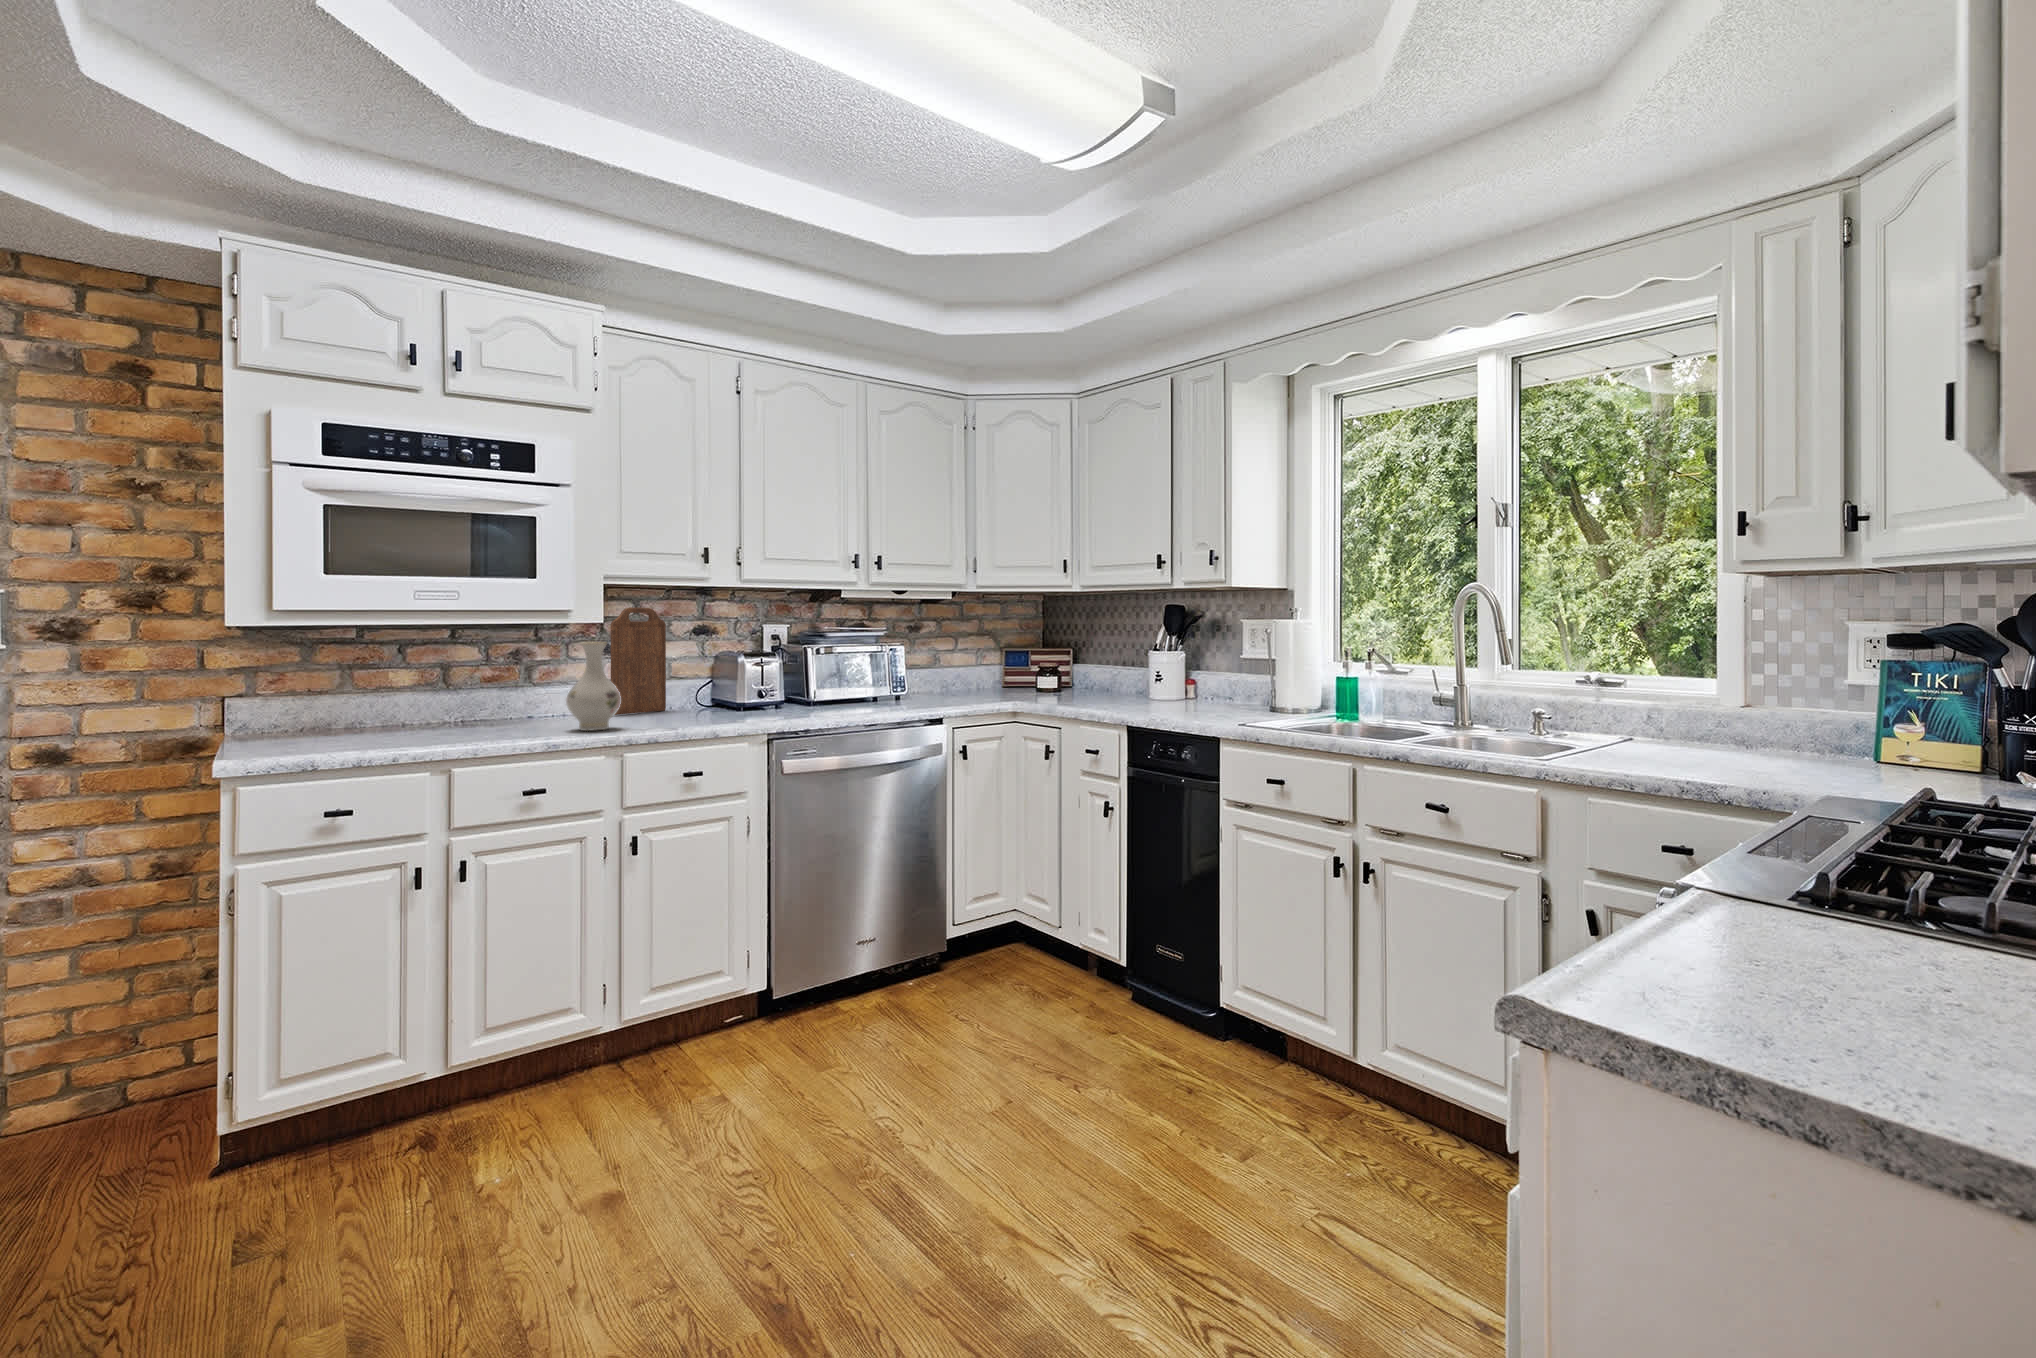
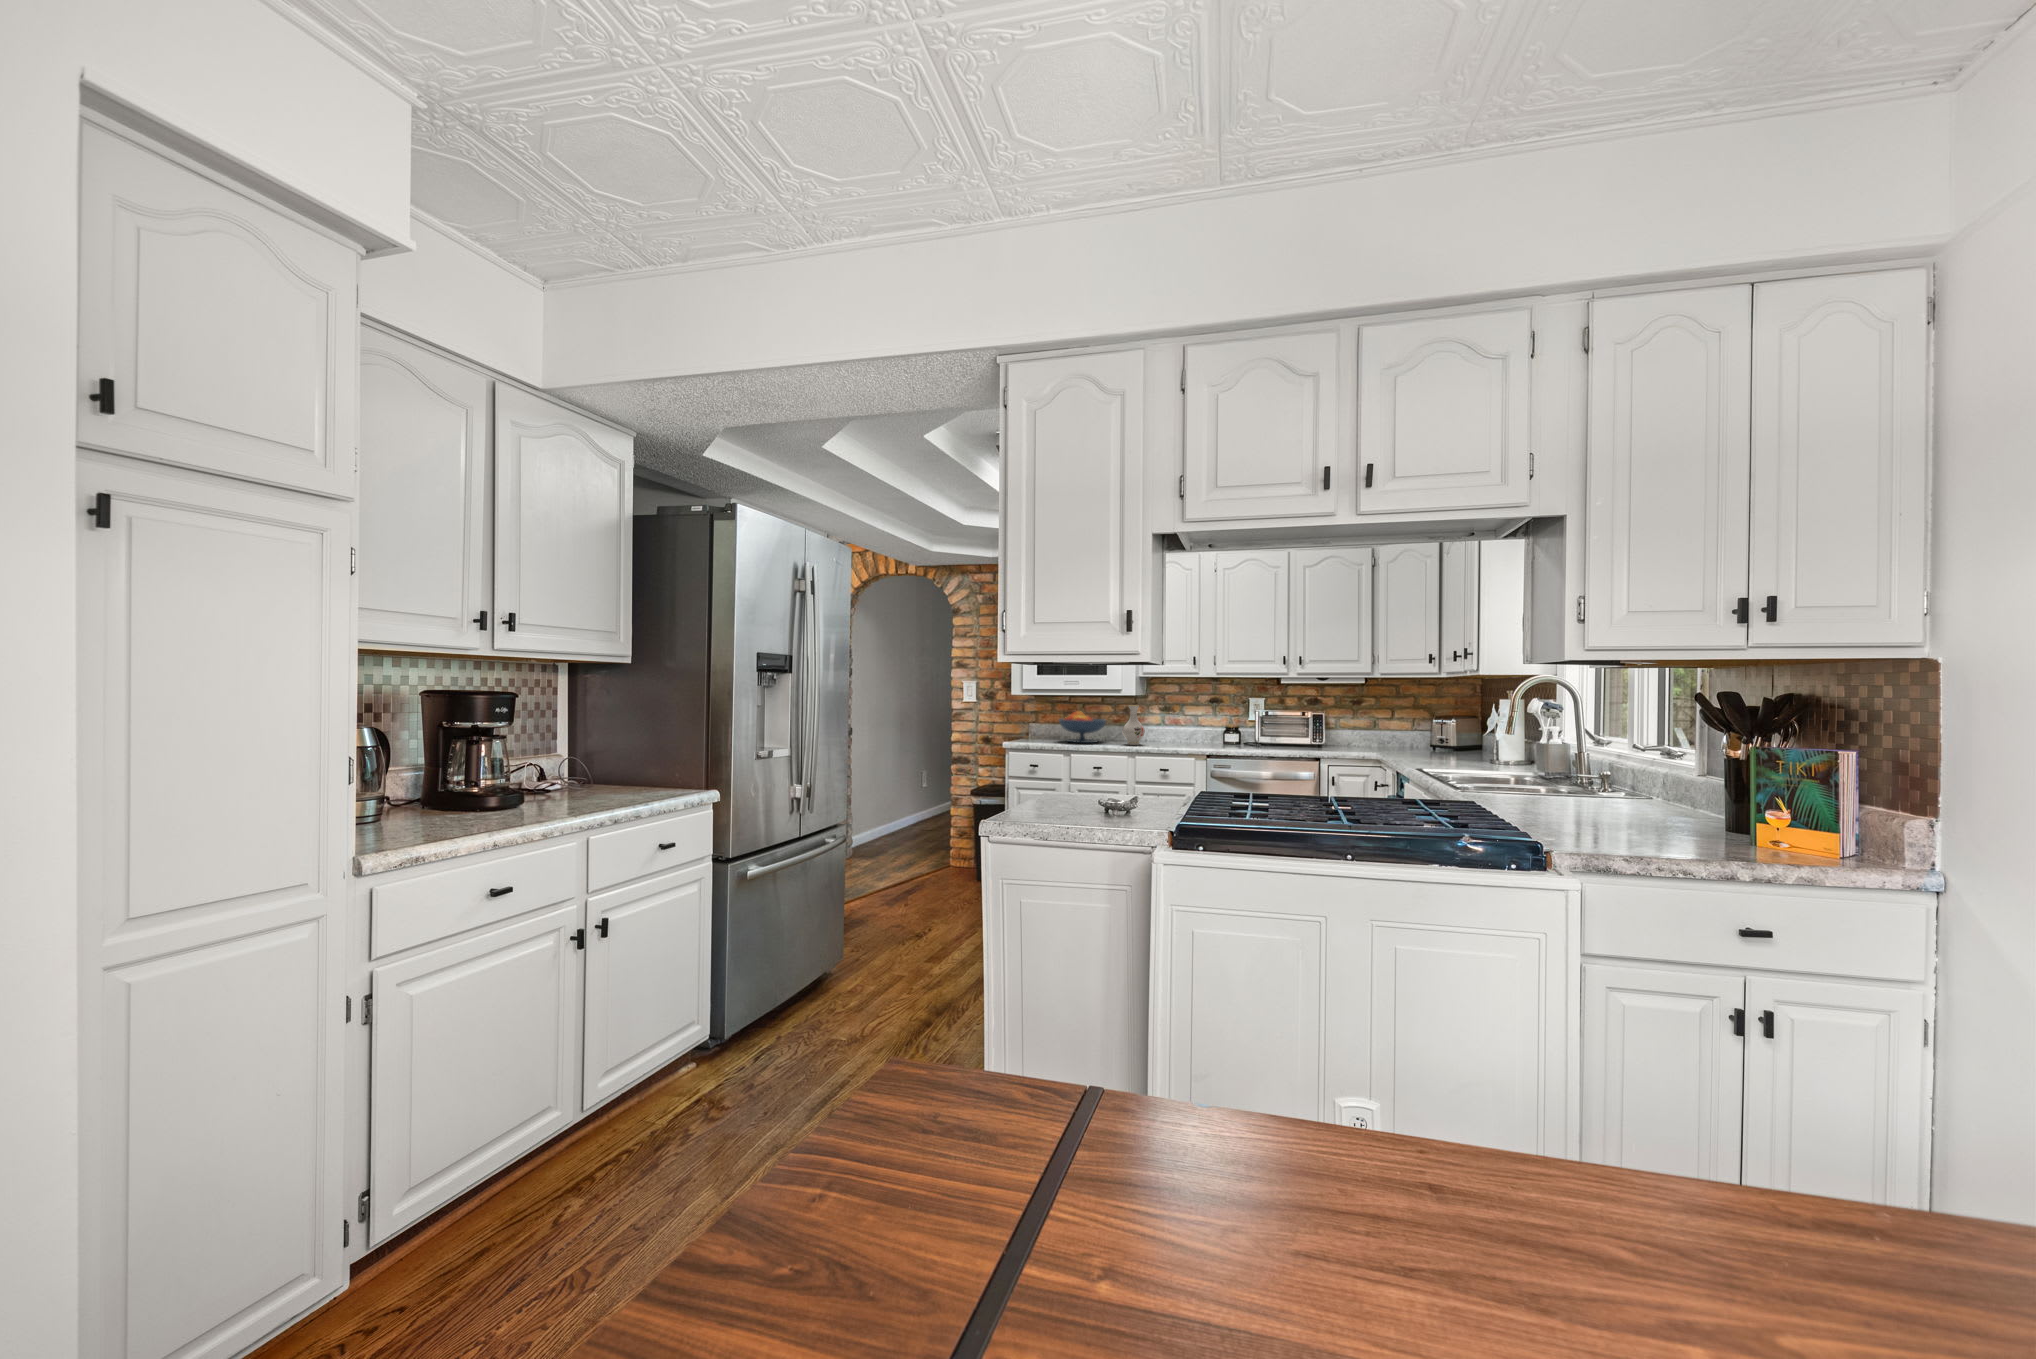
cutting board: present [611,607,666,715] -> none [1161,688,1191,741]
fruit bowl: none [371,662,512,739] -> present [1059,711,1106,743]

